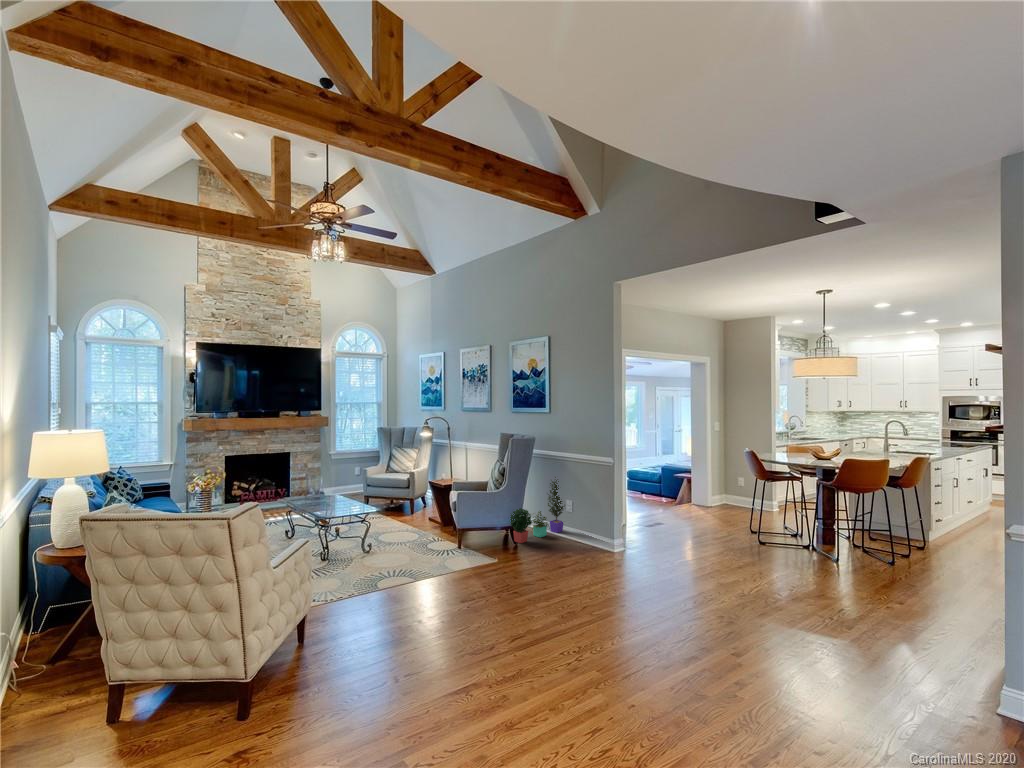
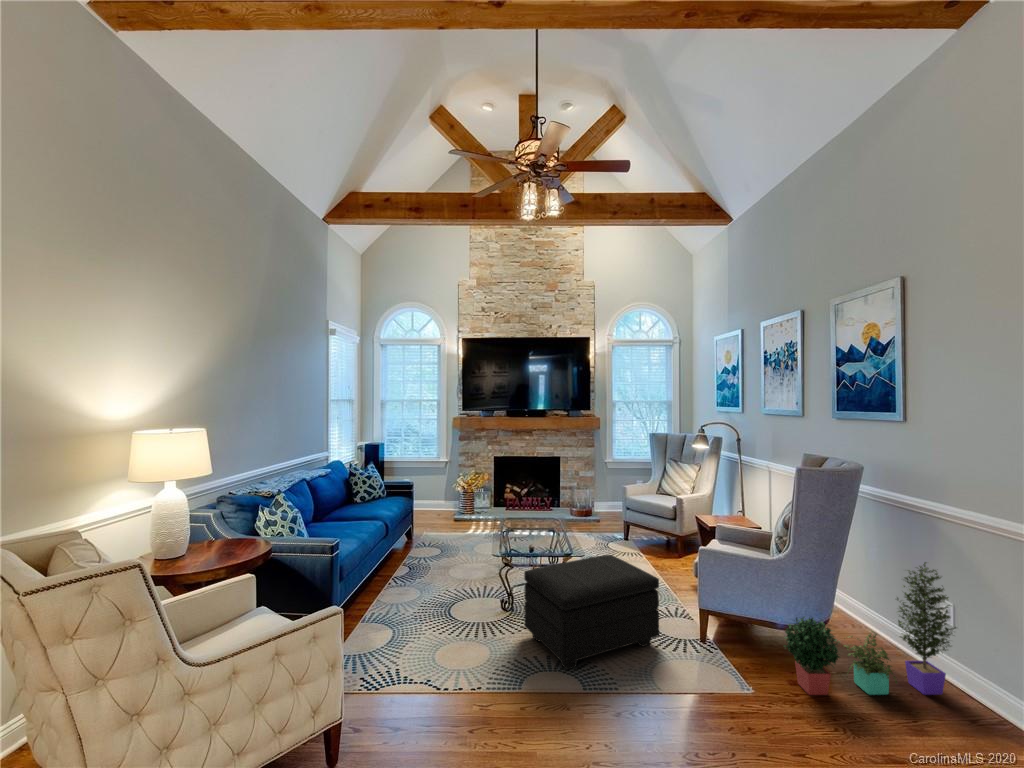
footstool: none [370,502,447,565] -> present [524,555,659,669]

